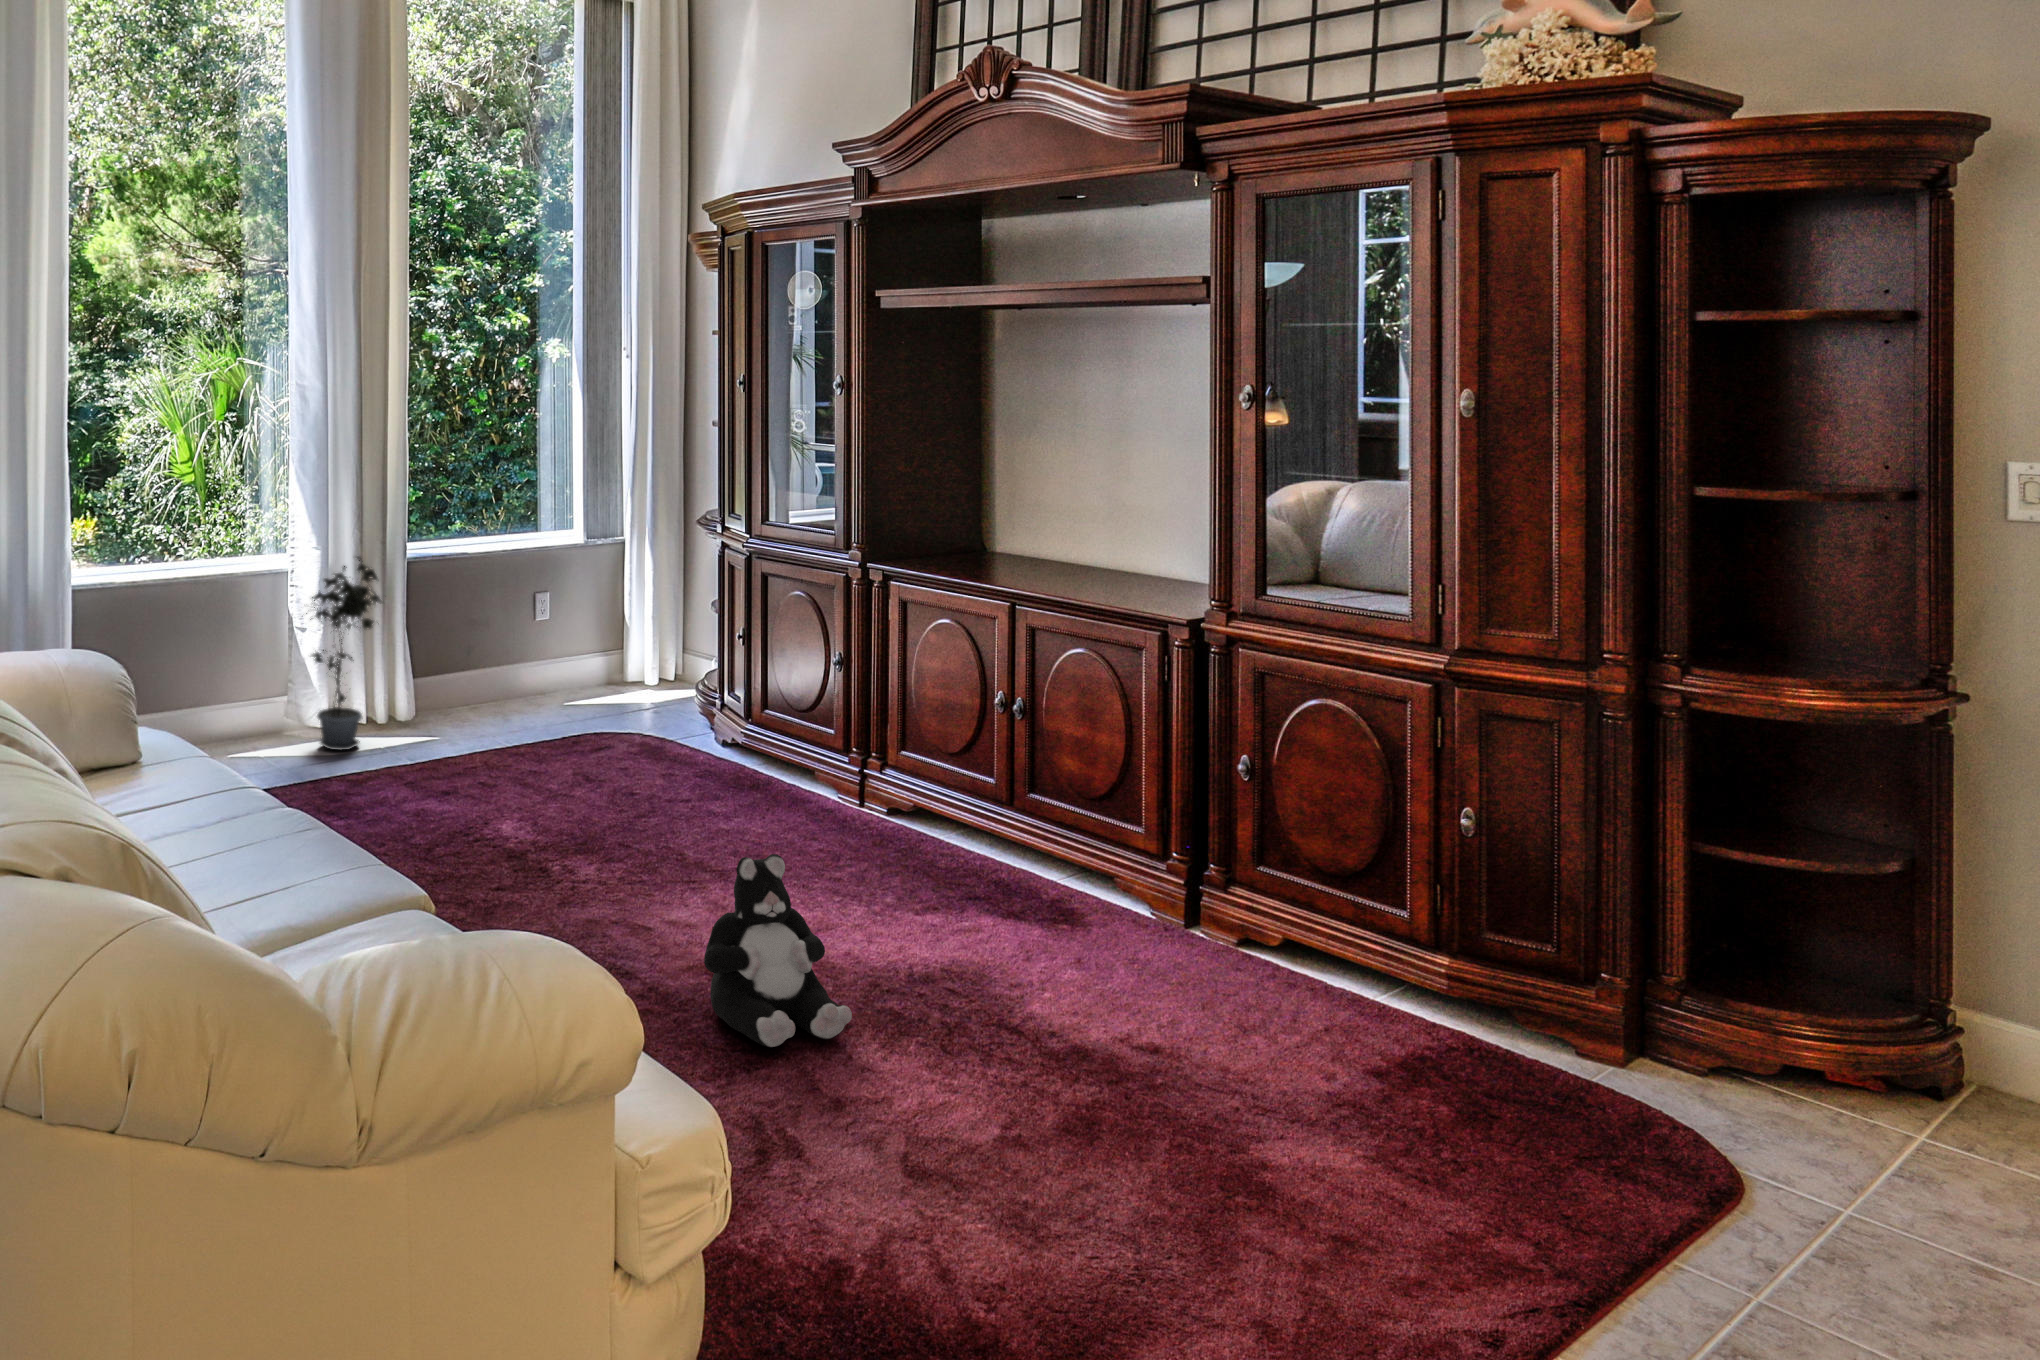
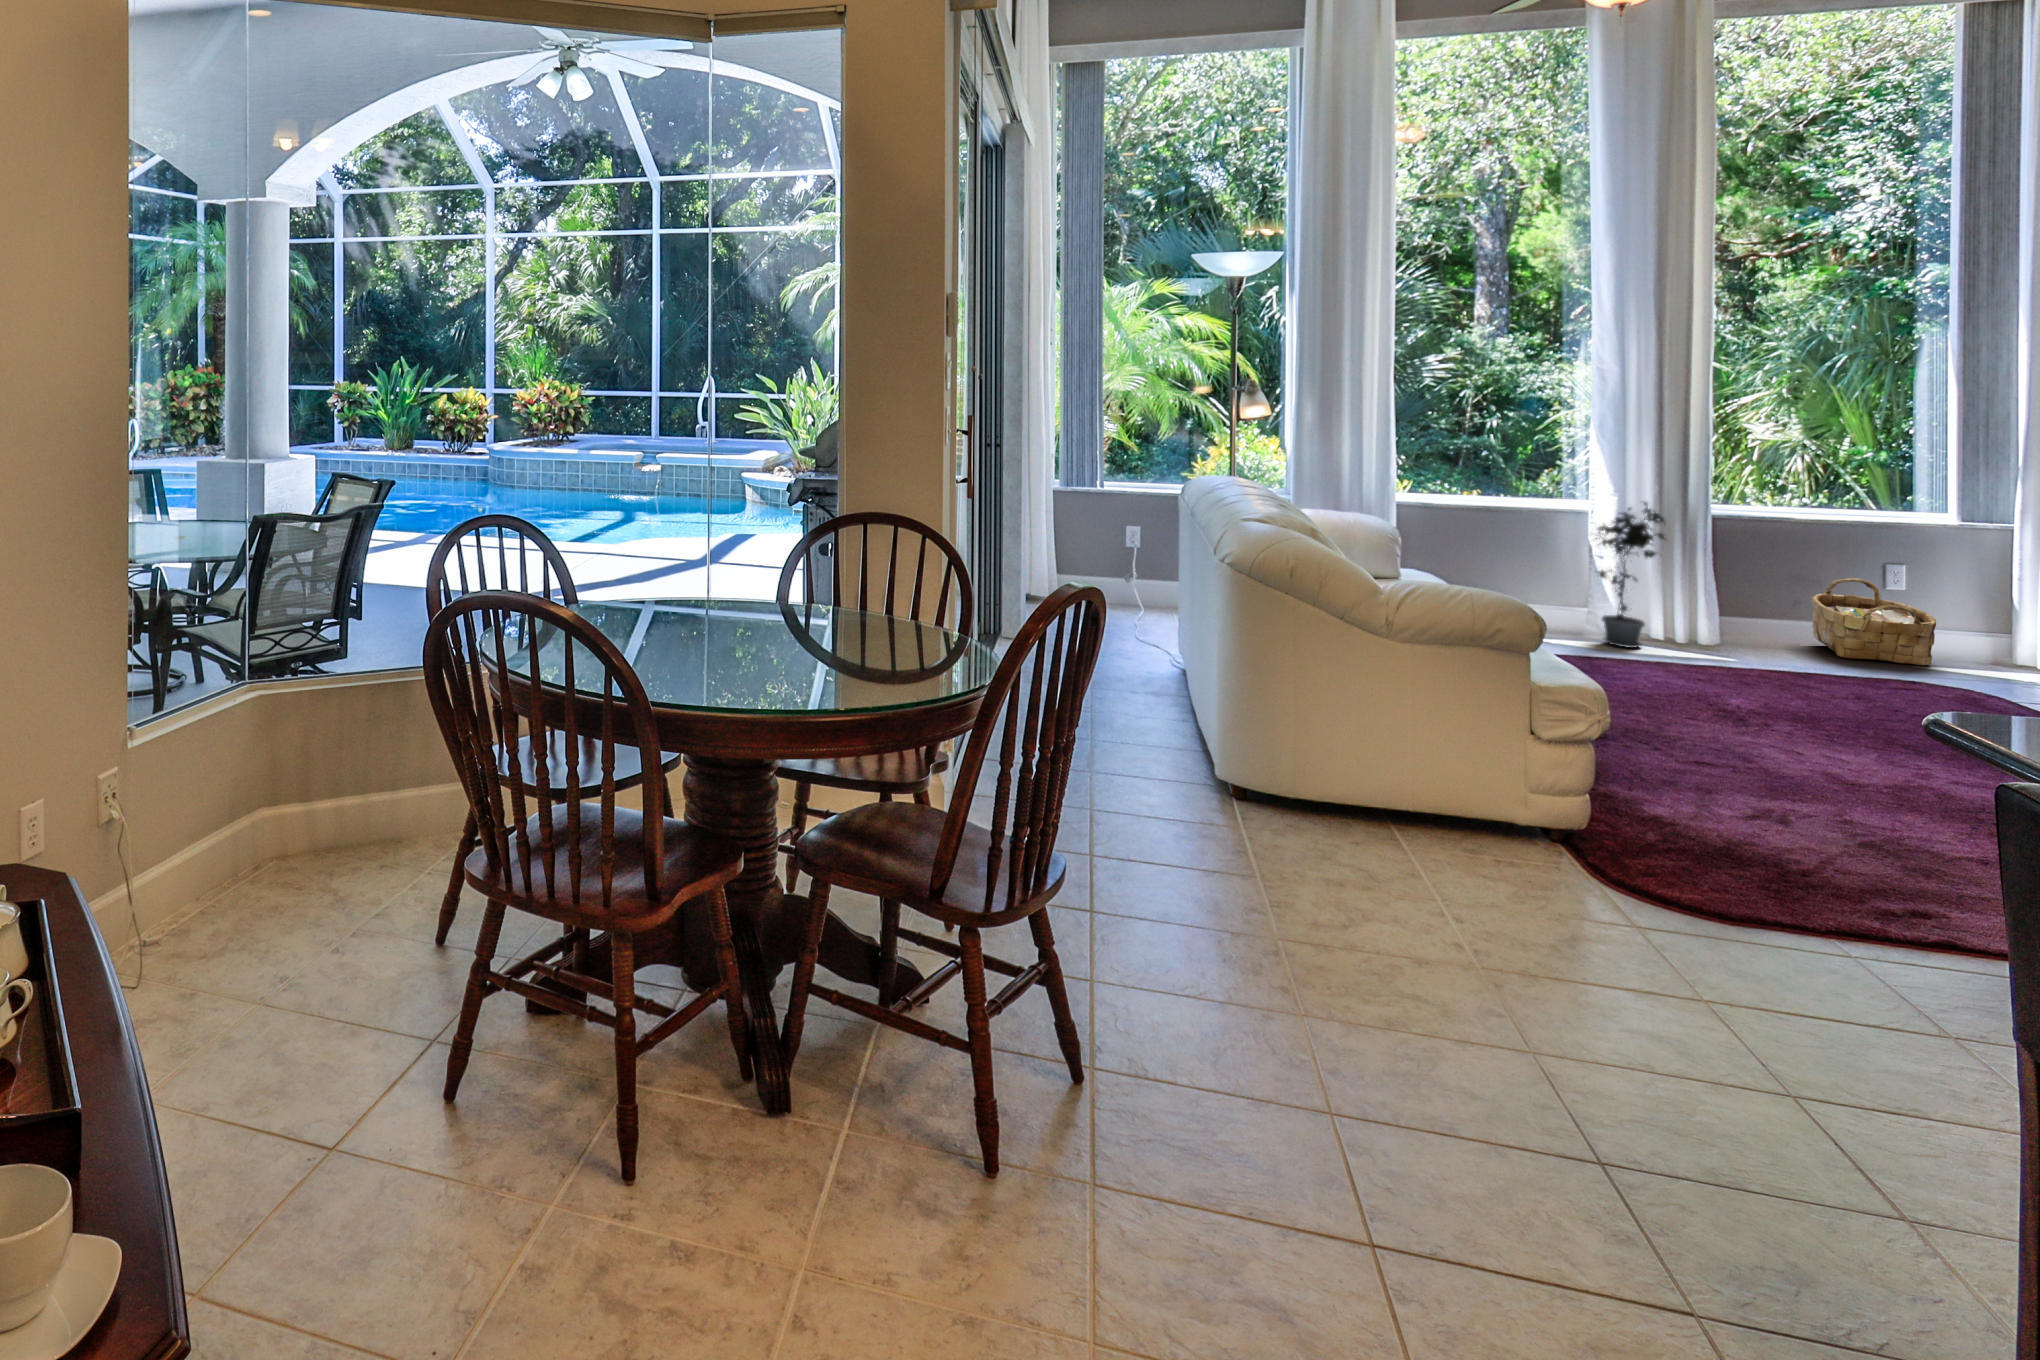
woven basket: none [486,617,591,713] -> present [1812,578,1936,665]
plush toy: present [704,854,852,1047] -> none [1789,712,1916,842]

